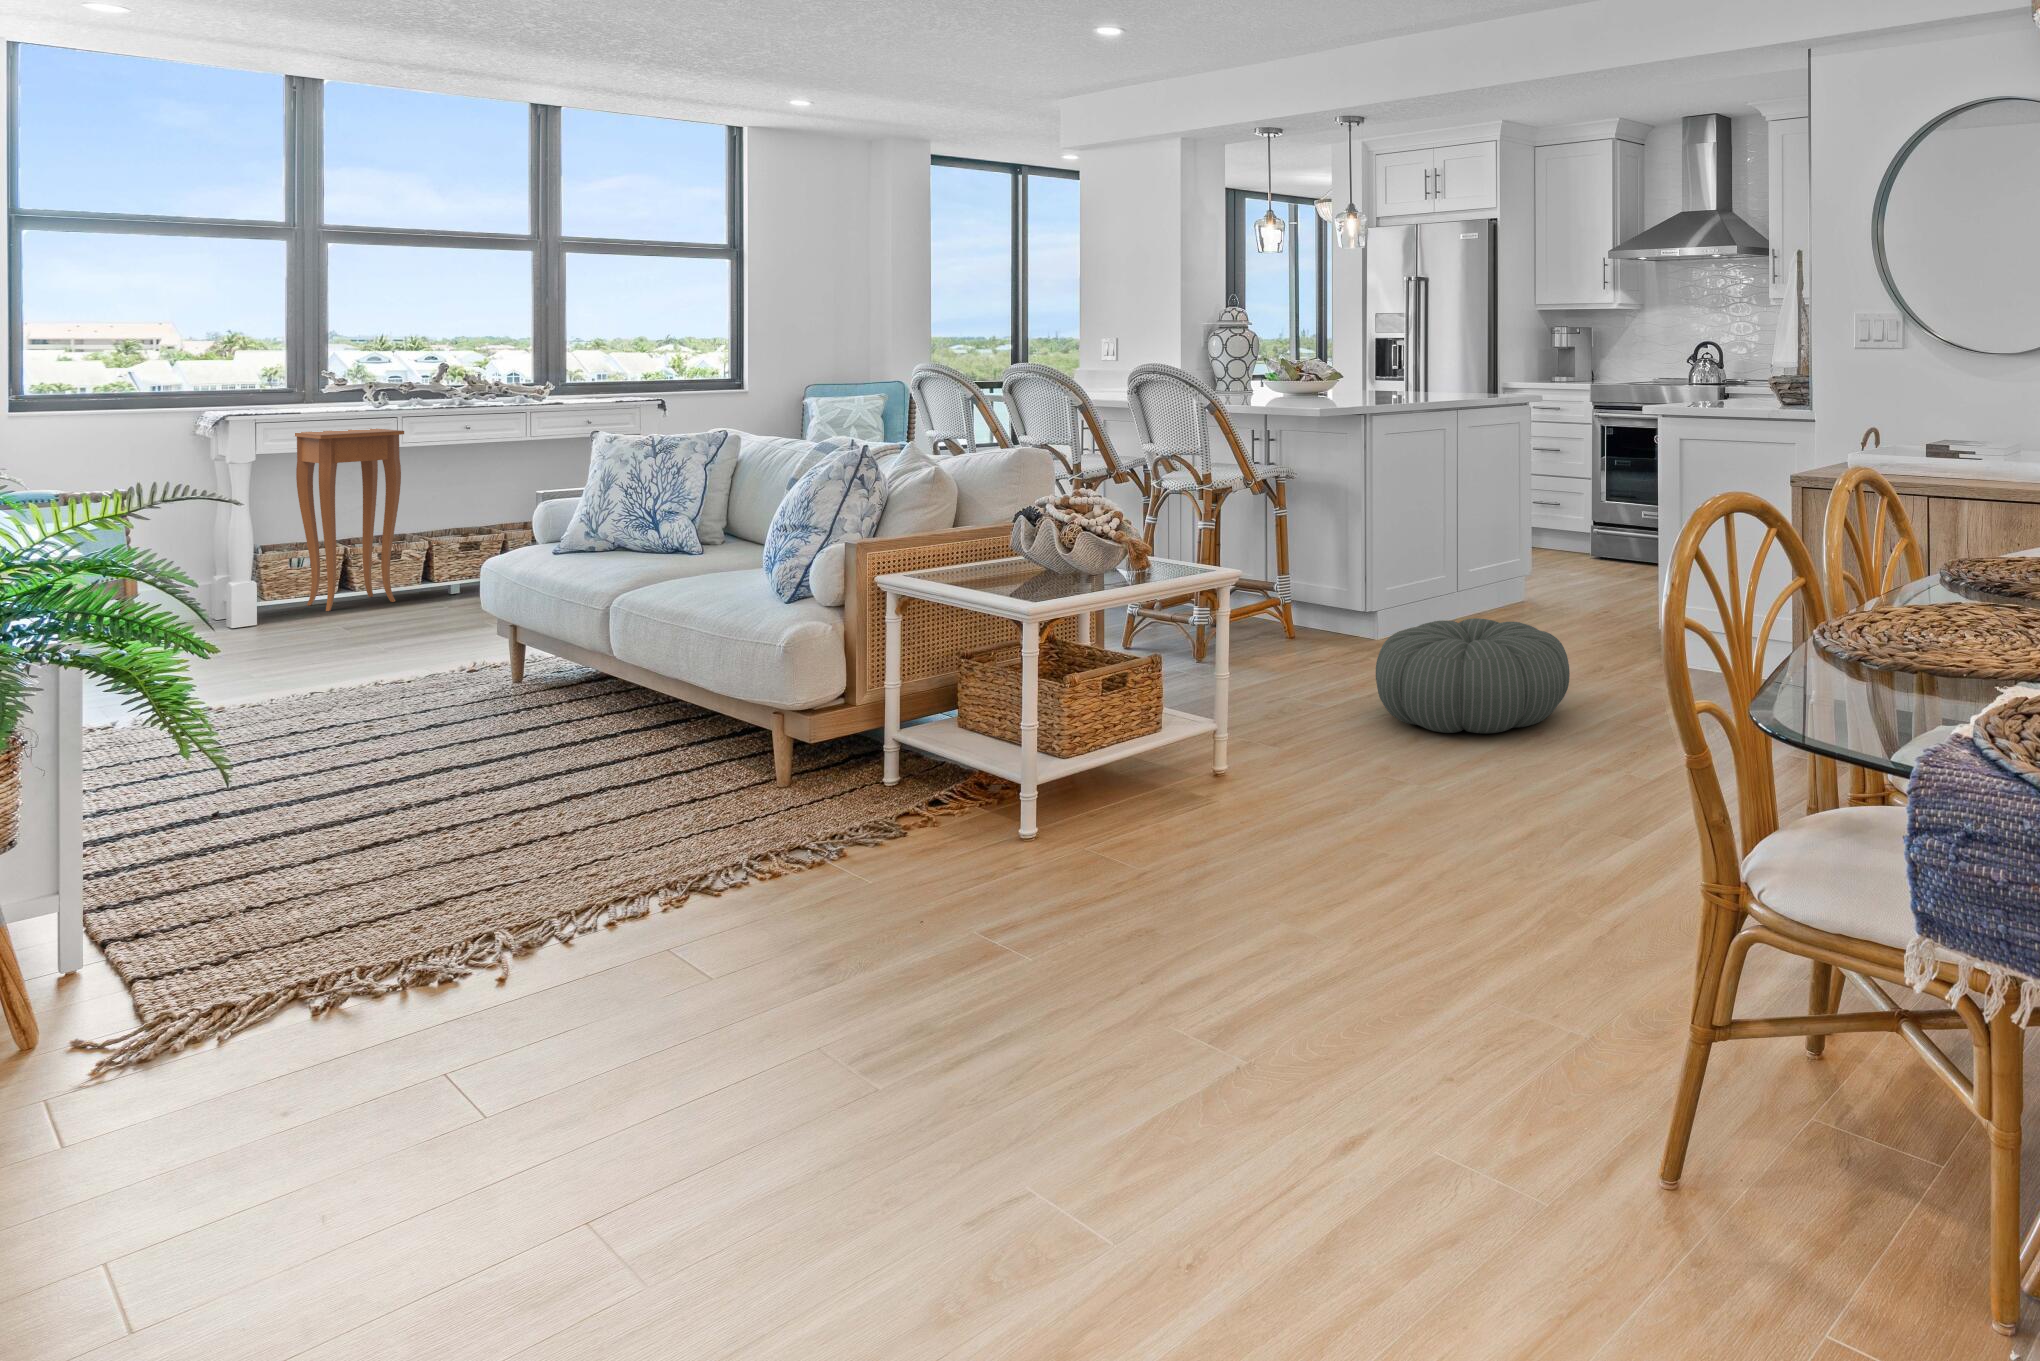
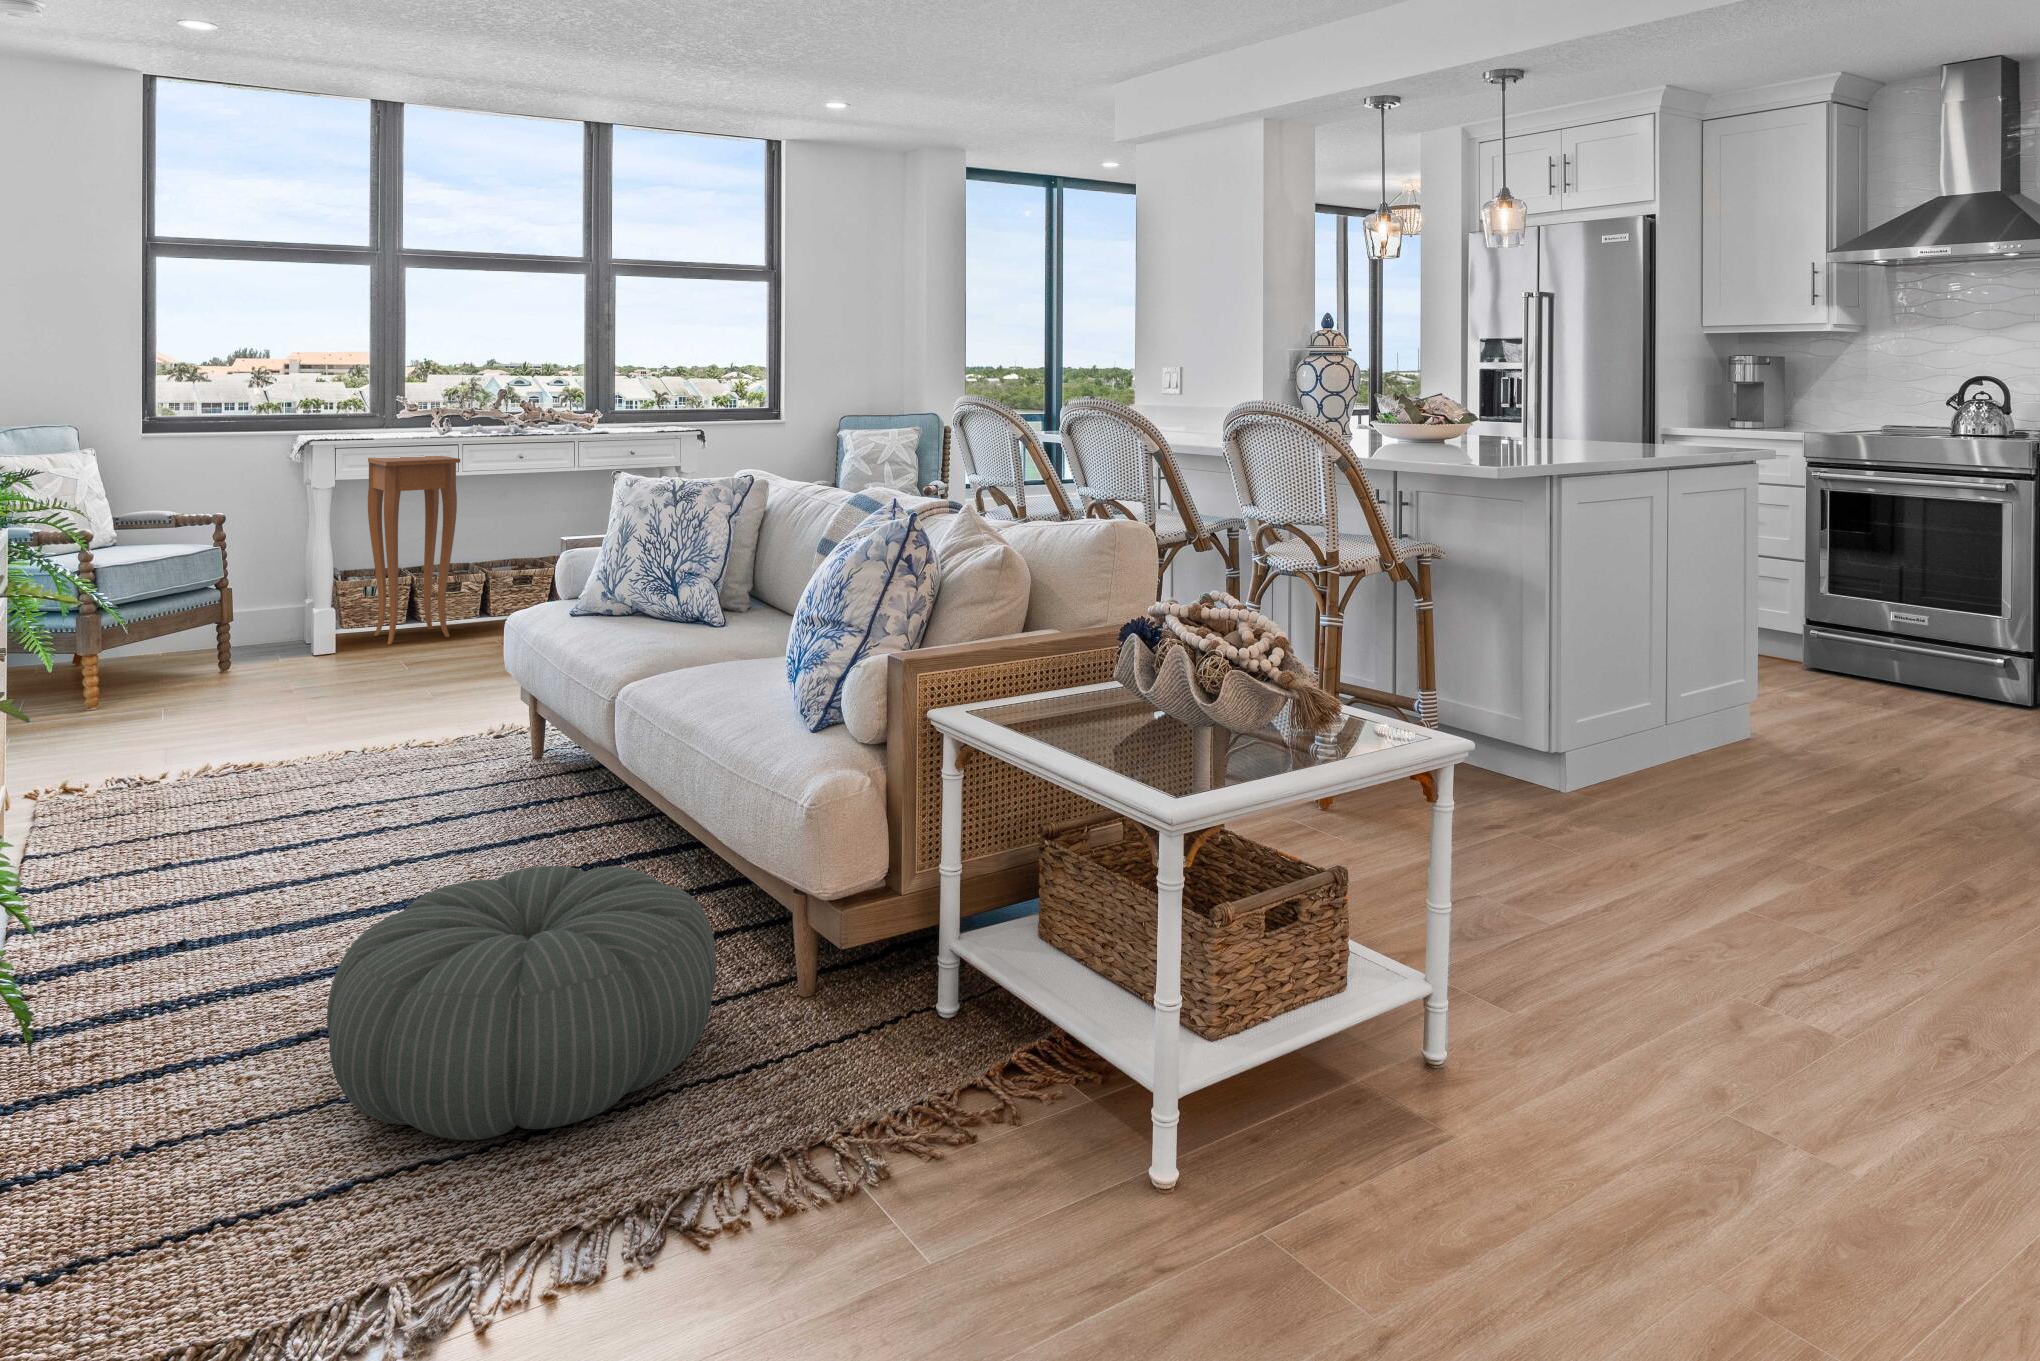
pouf: present [1376,618,1570,733] -> present [327,866,716,1140]

